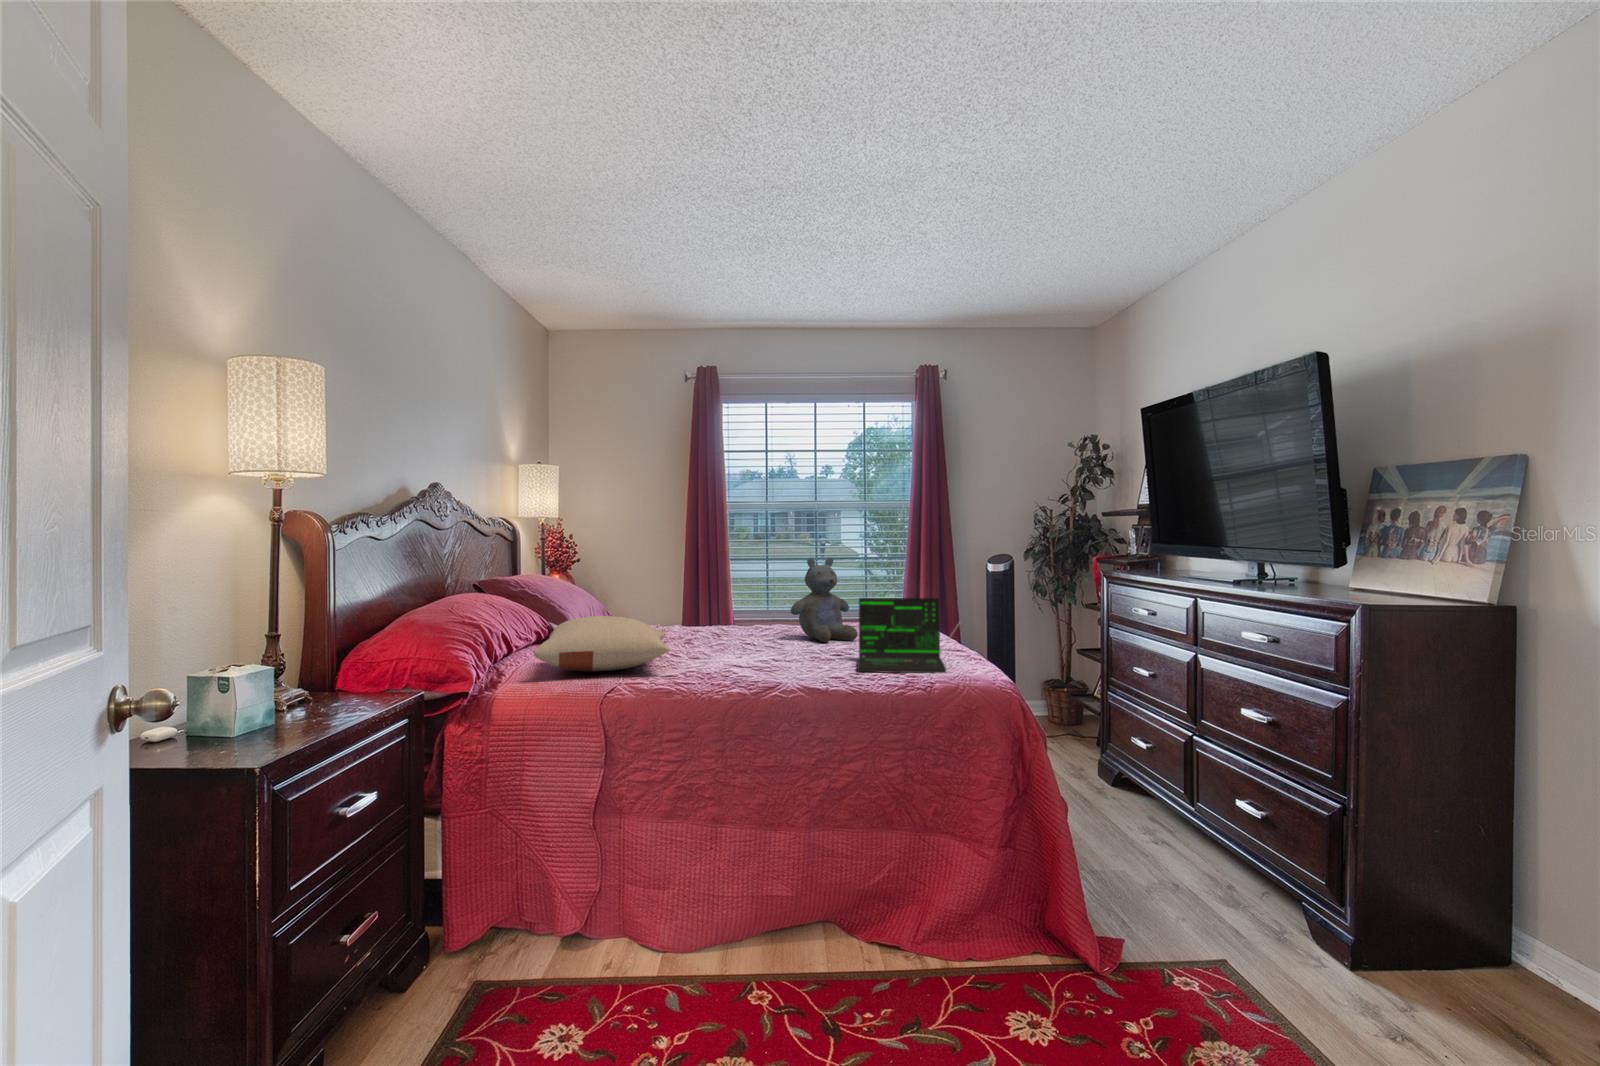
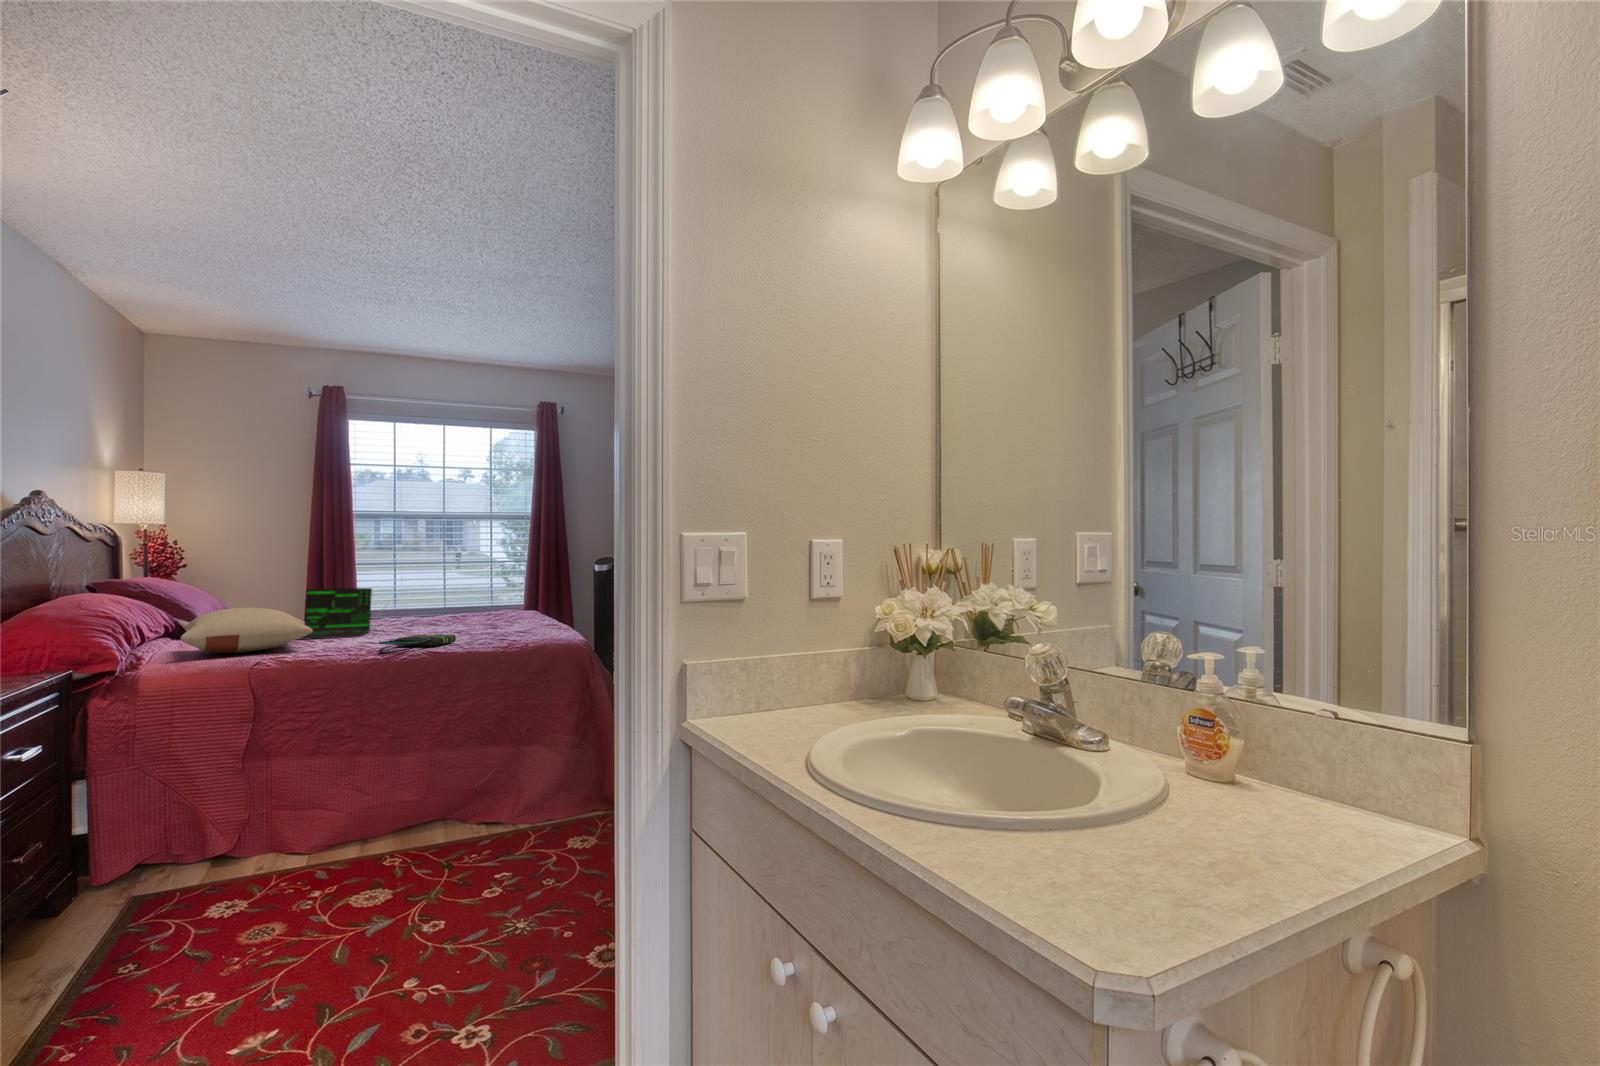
stuffed bear: present [791,557,858,642] -> none [419,559,477,625]
laptop: present [857,598,960,673] -> present [297,588,372,640]
tote bag: none [743,661,837,691] -> present [379,635,456,654]

